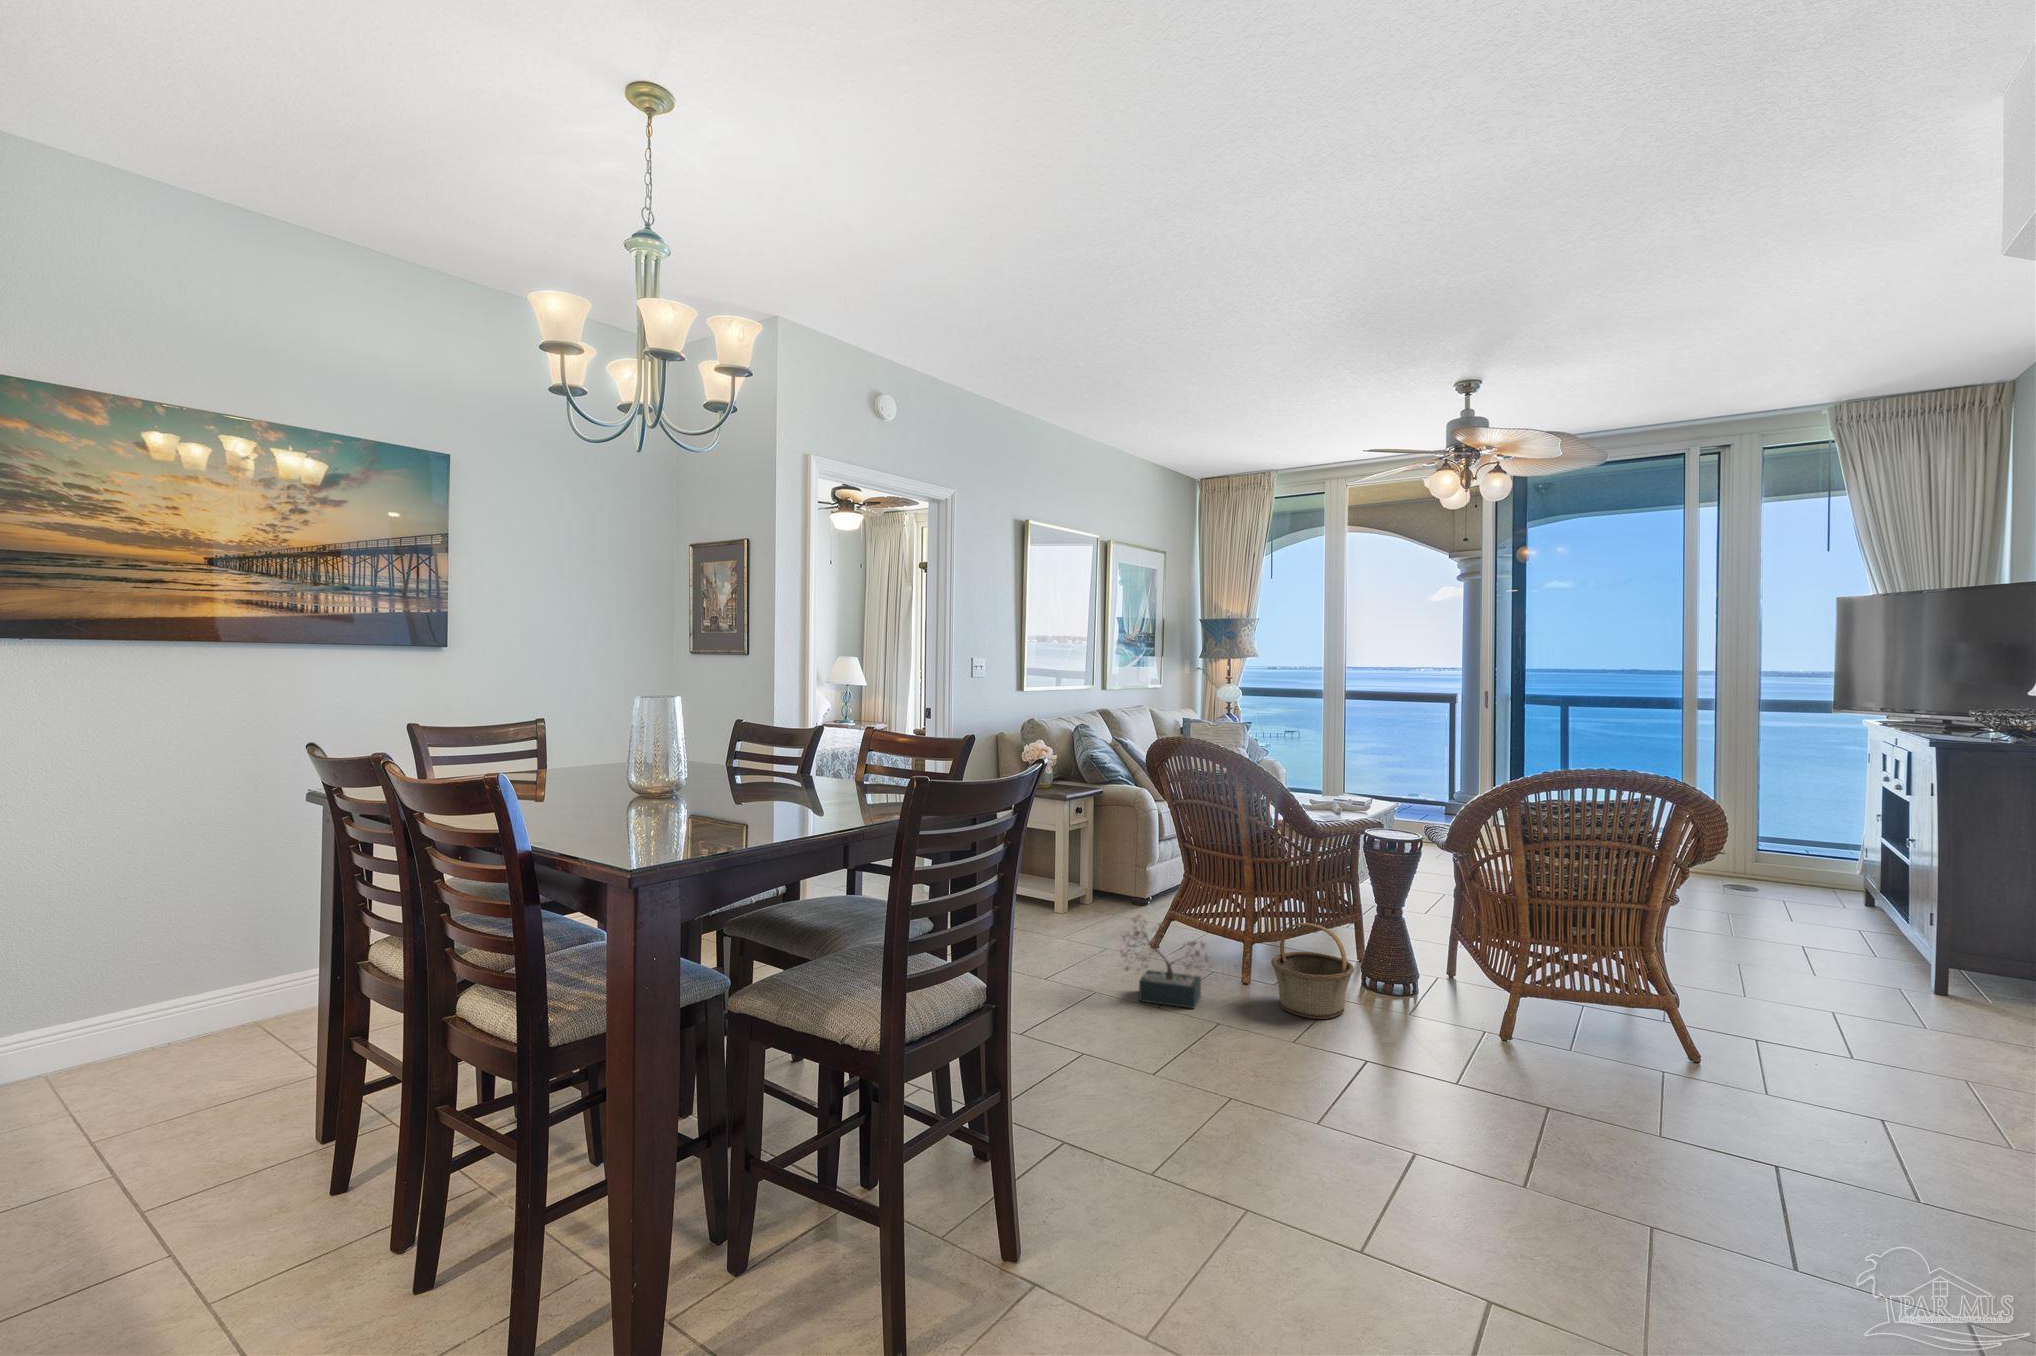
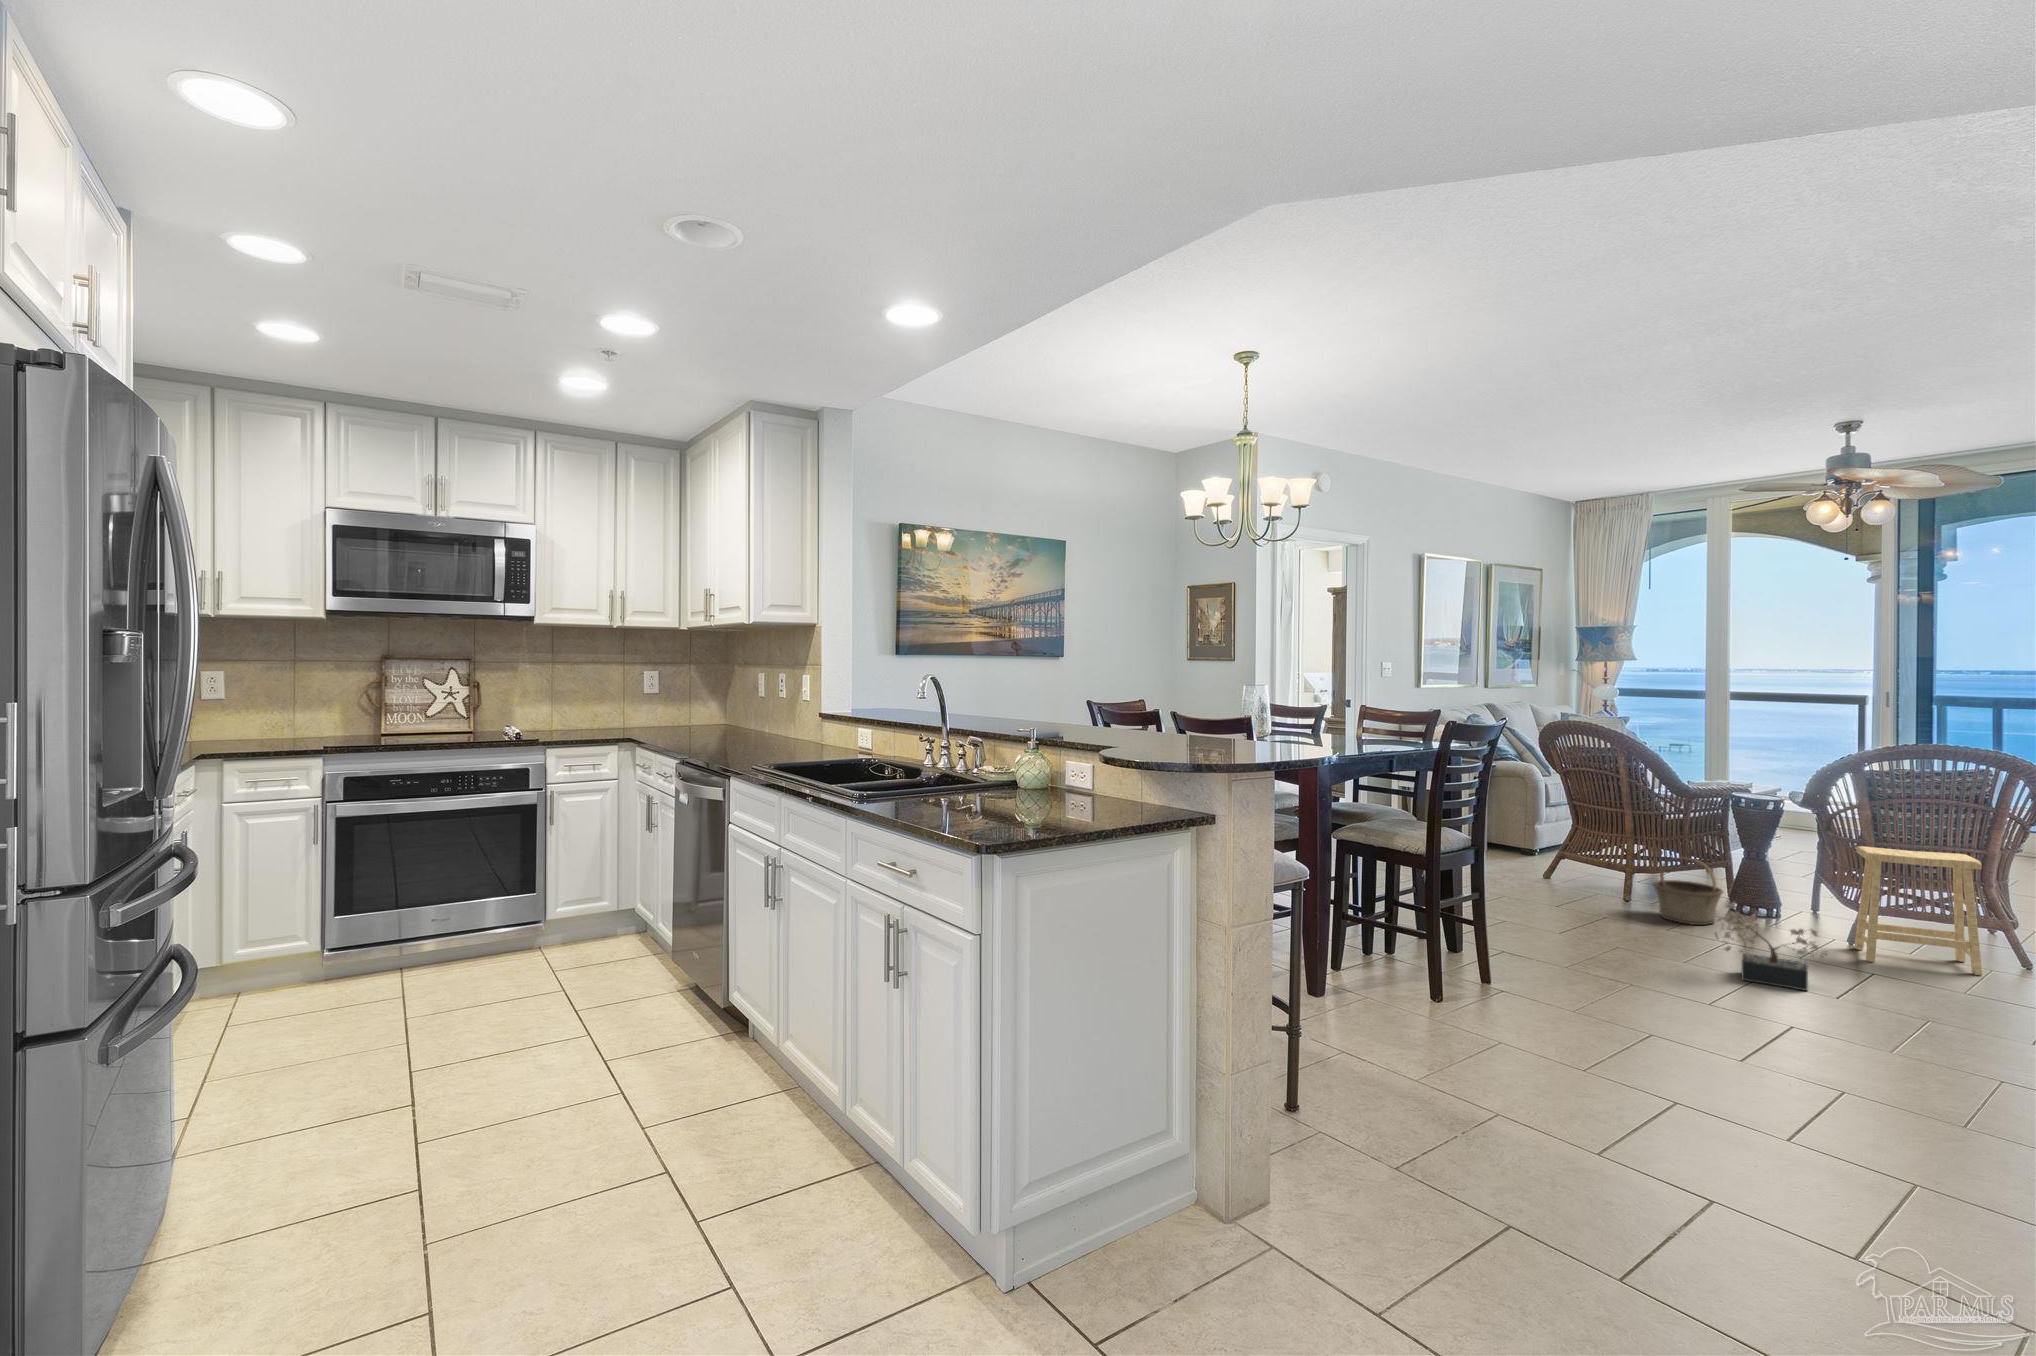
footstool: none [1506,906,1658,1084] -> present [1854,846,1983,975]
decorative plant: present [1121,915,1214,1008] -> present [1715,902,1828,991]

